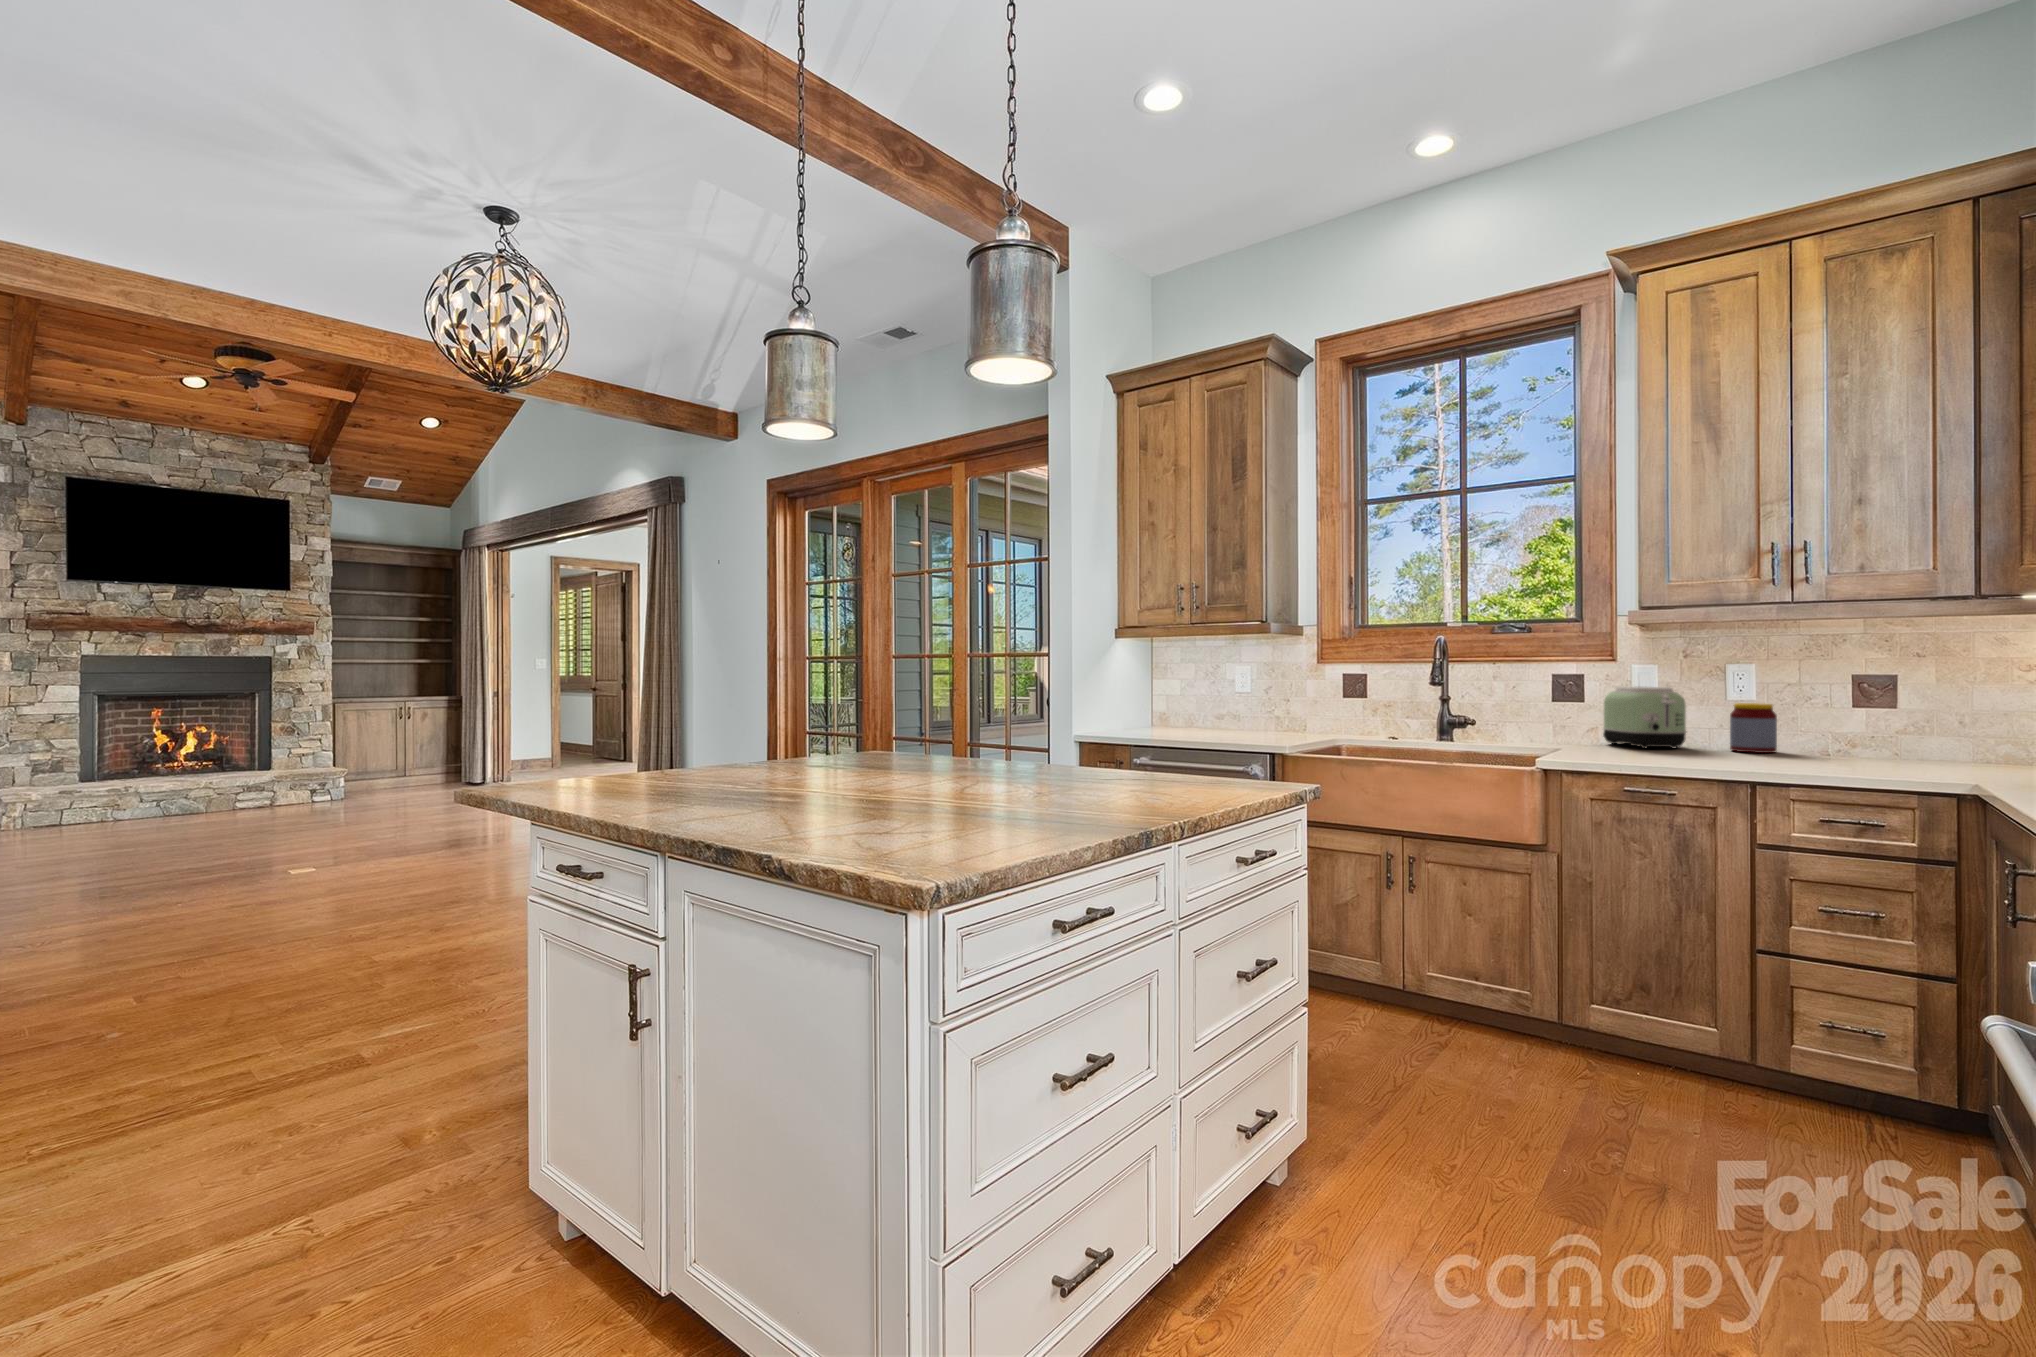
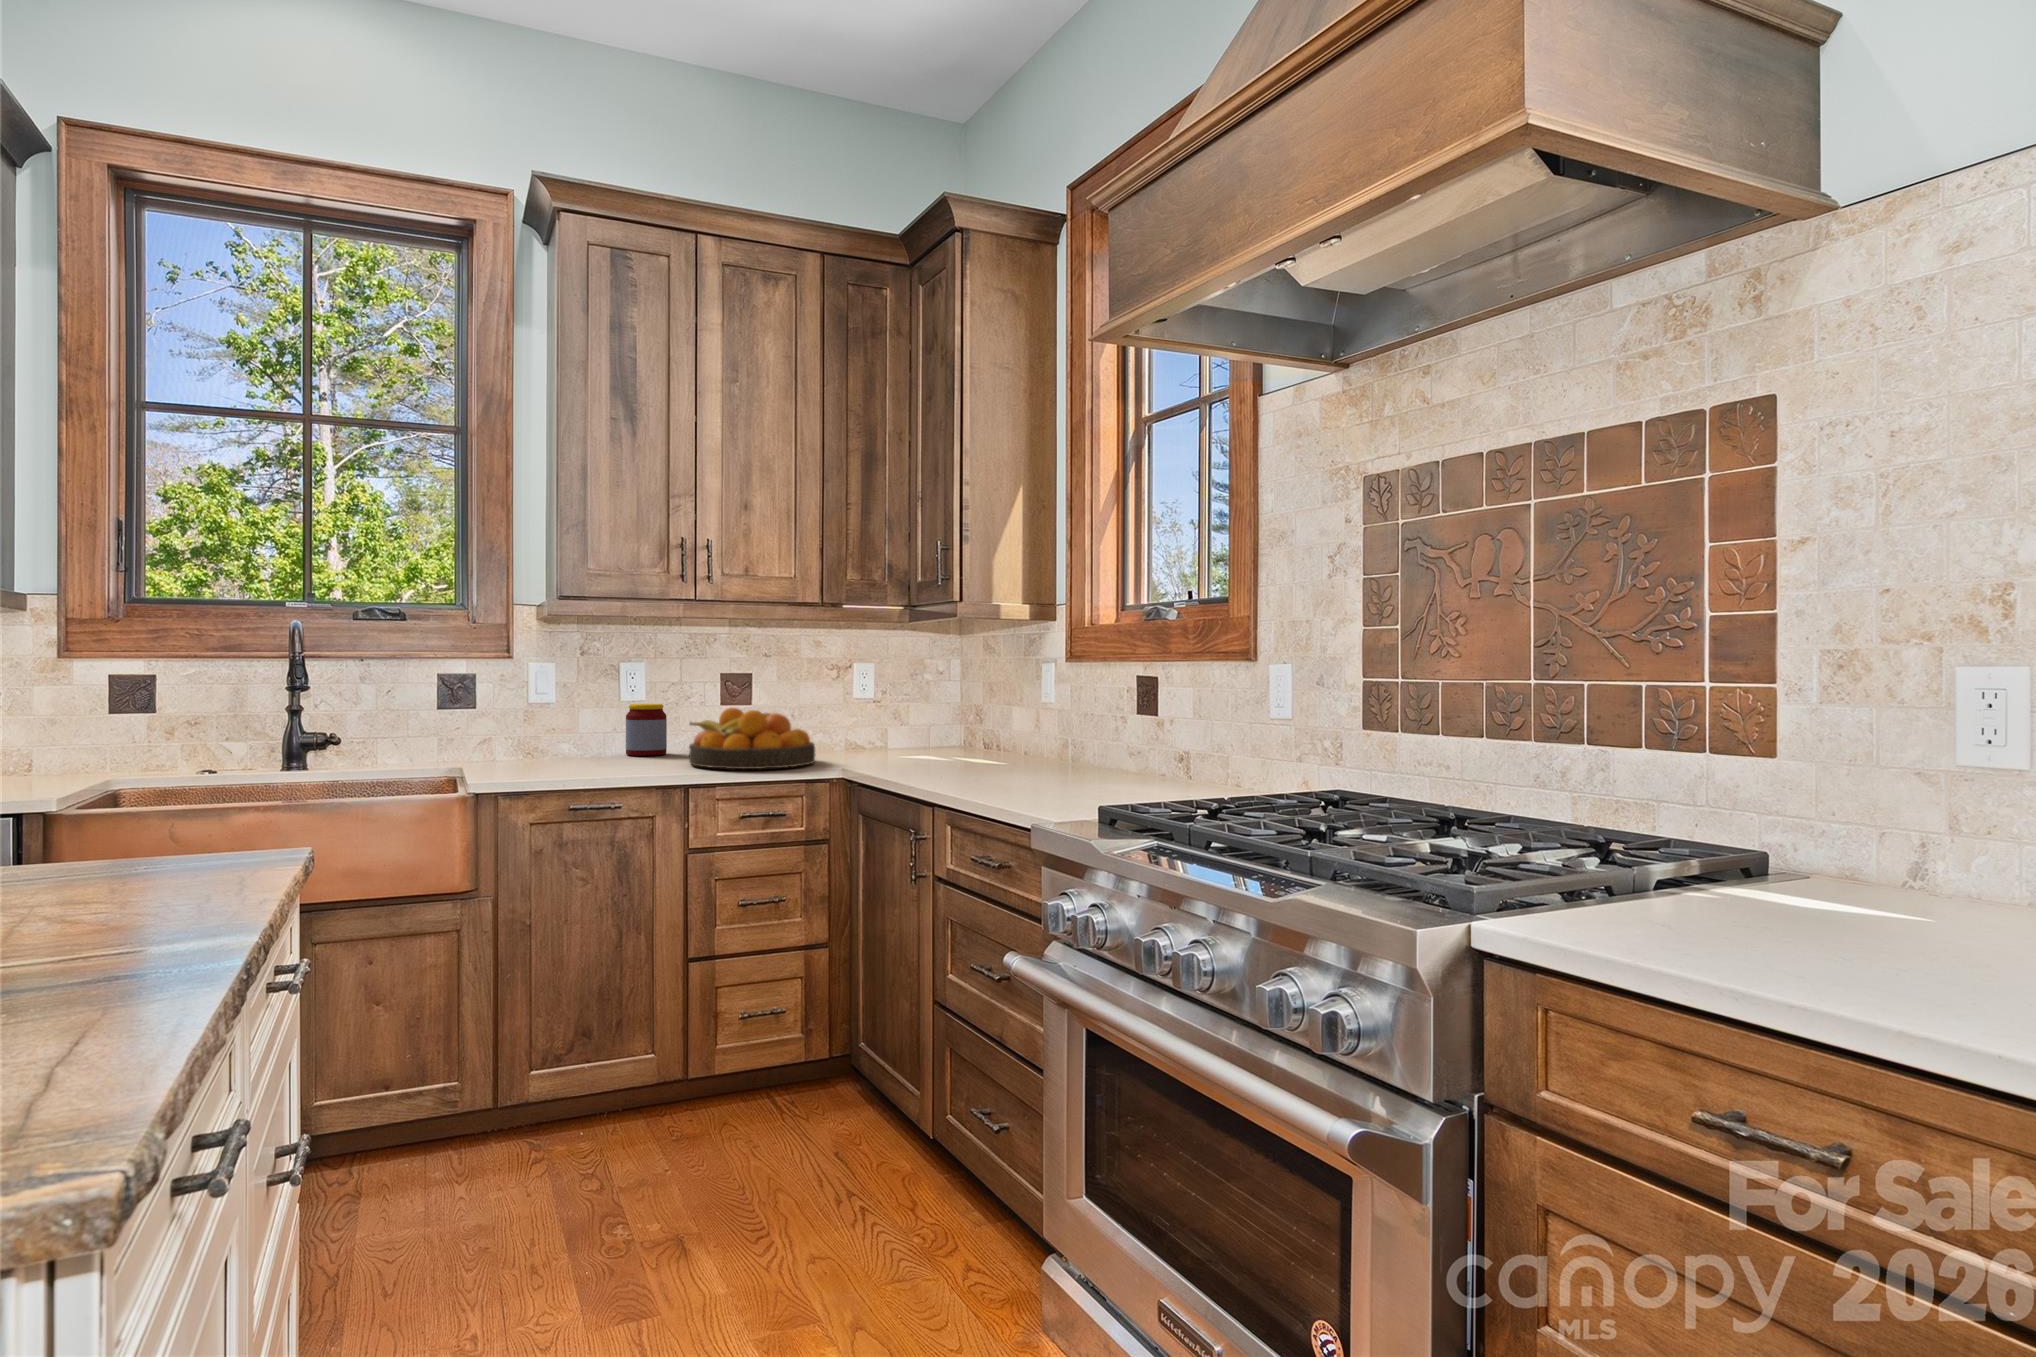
toaster: present [1603,686,1686,748] -> none [493,688,586,759]
fruit bowl: none [1777,709,1949,775] -> present [689,708,816,769]

